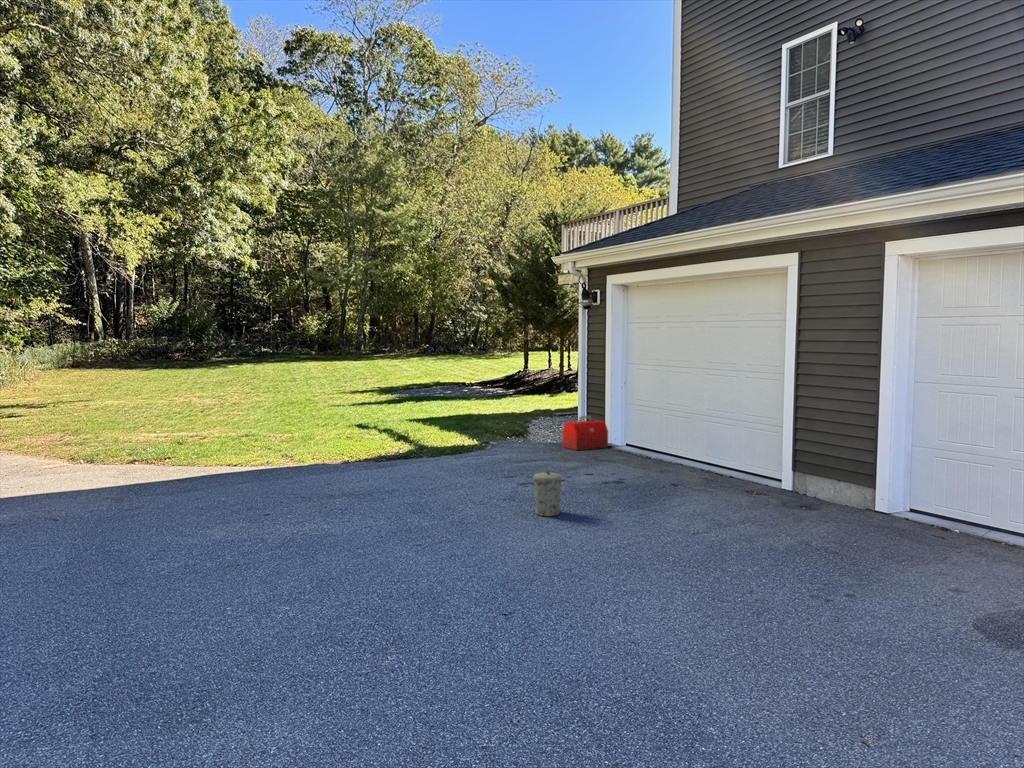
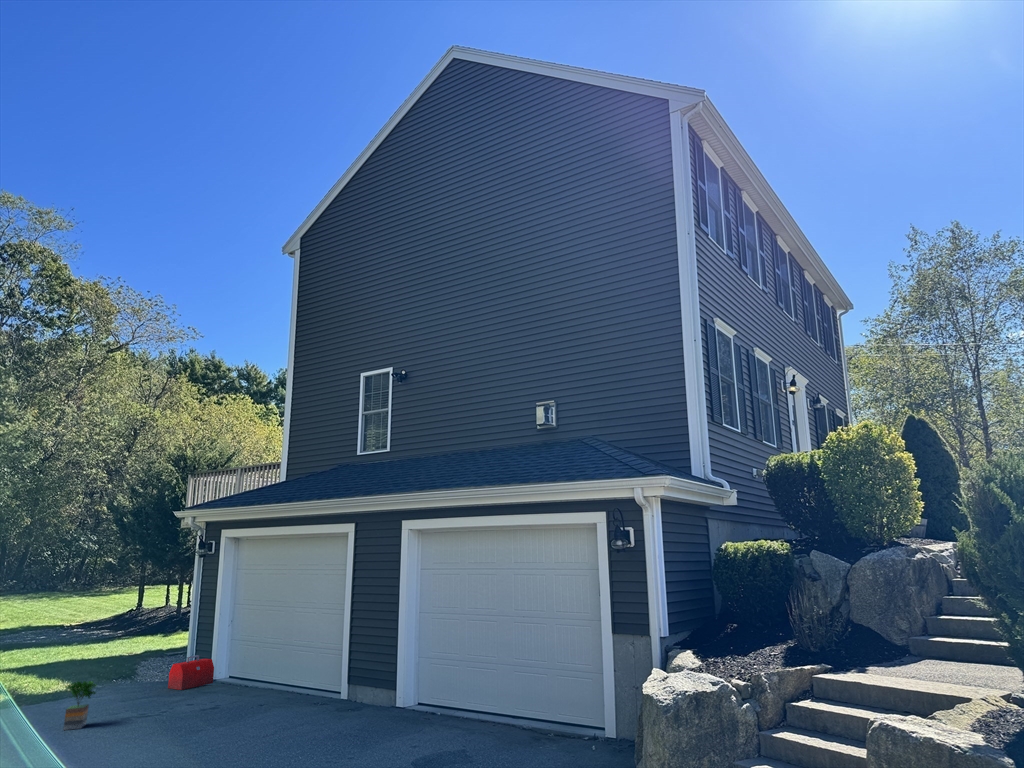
potted tree: none [463,429,494,478] -> present [63,681,96,730]
trash can: present [534,472,562,516] -> none [133,709,161,749]

